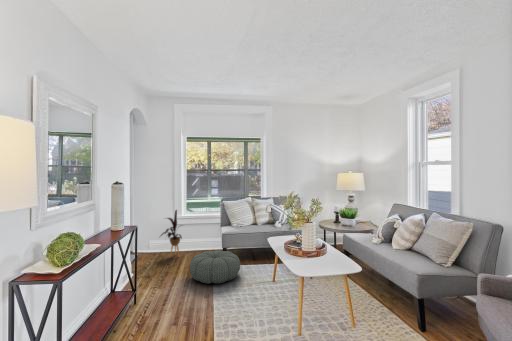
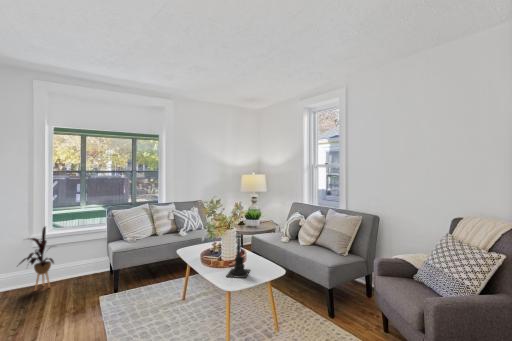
candle holder: none [301,223,327,269] -> present [227,235,250,278]
pouf: present [190,250,240,284] -> none [72,271,142,317]

